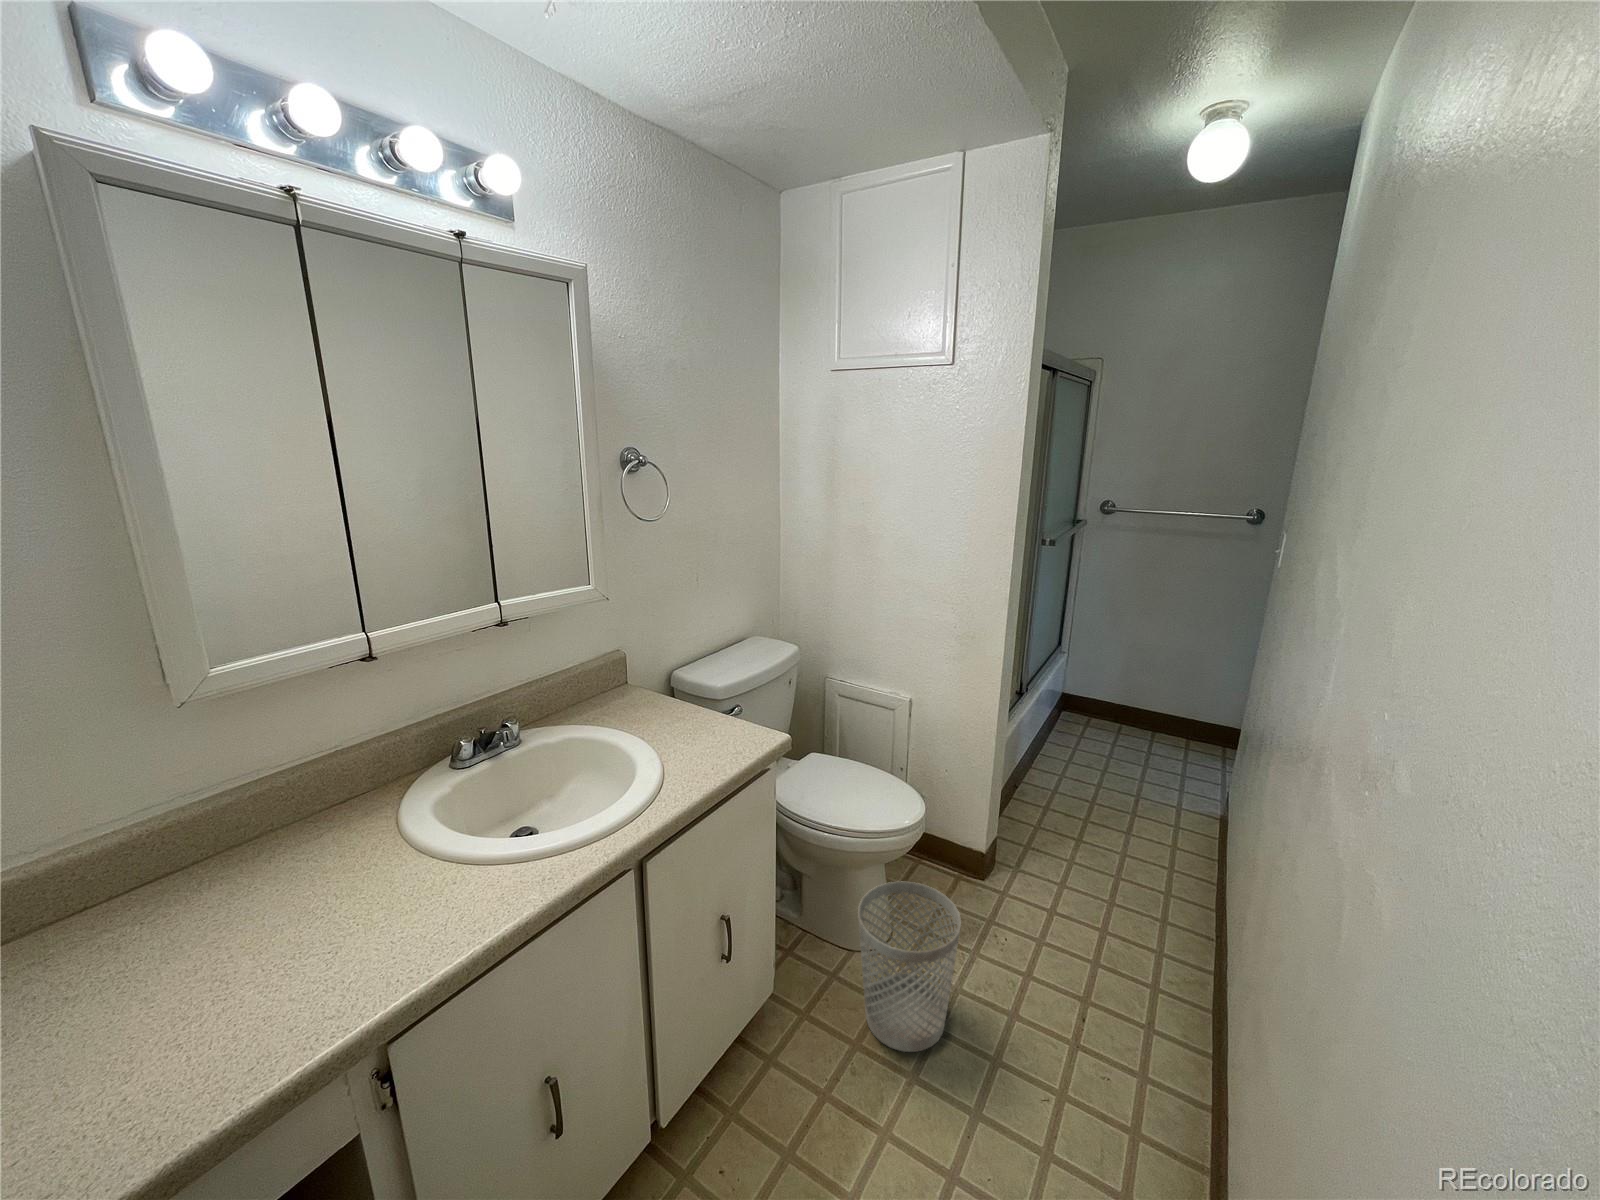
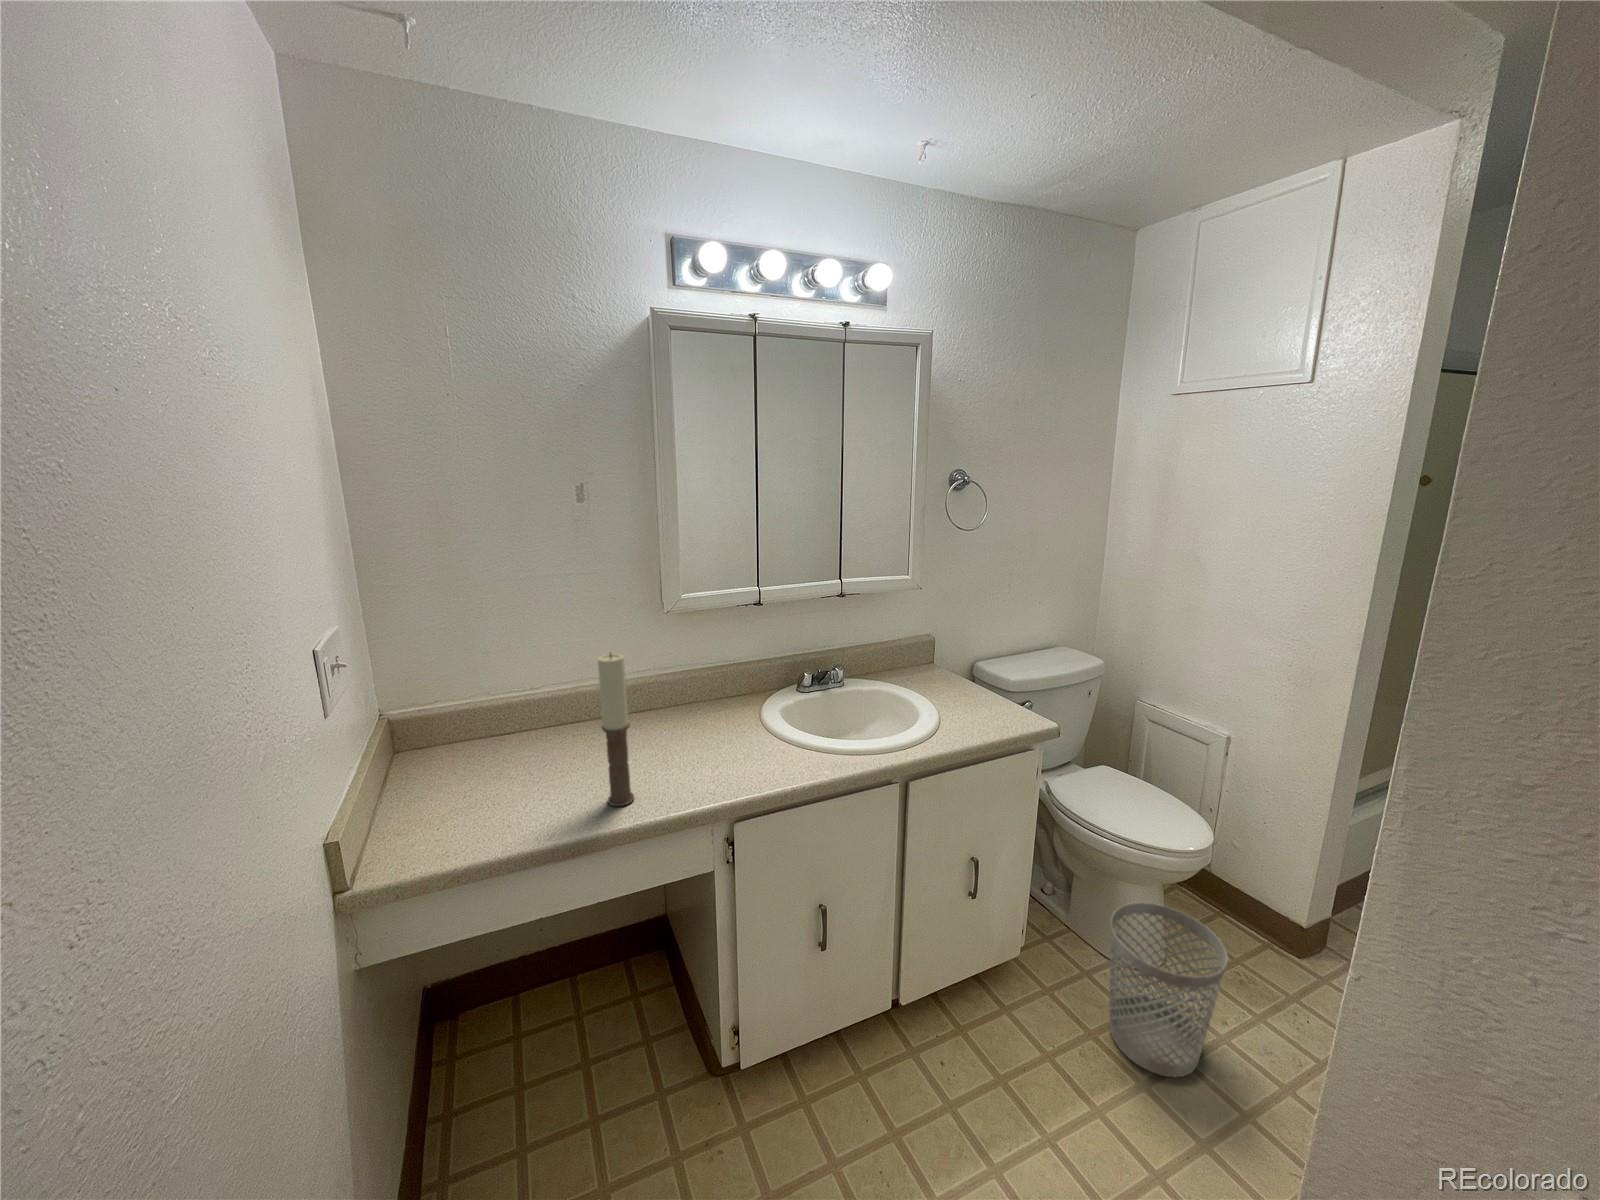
candle: none [29,813,177,1105] -> present [598,653,634,806]

